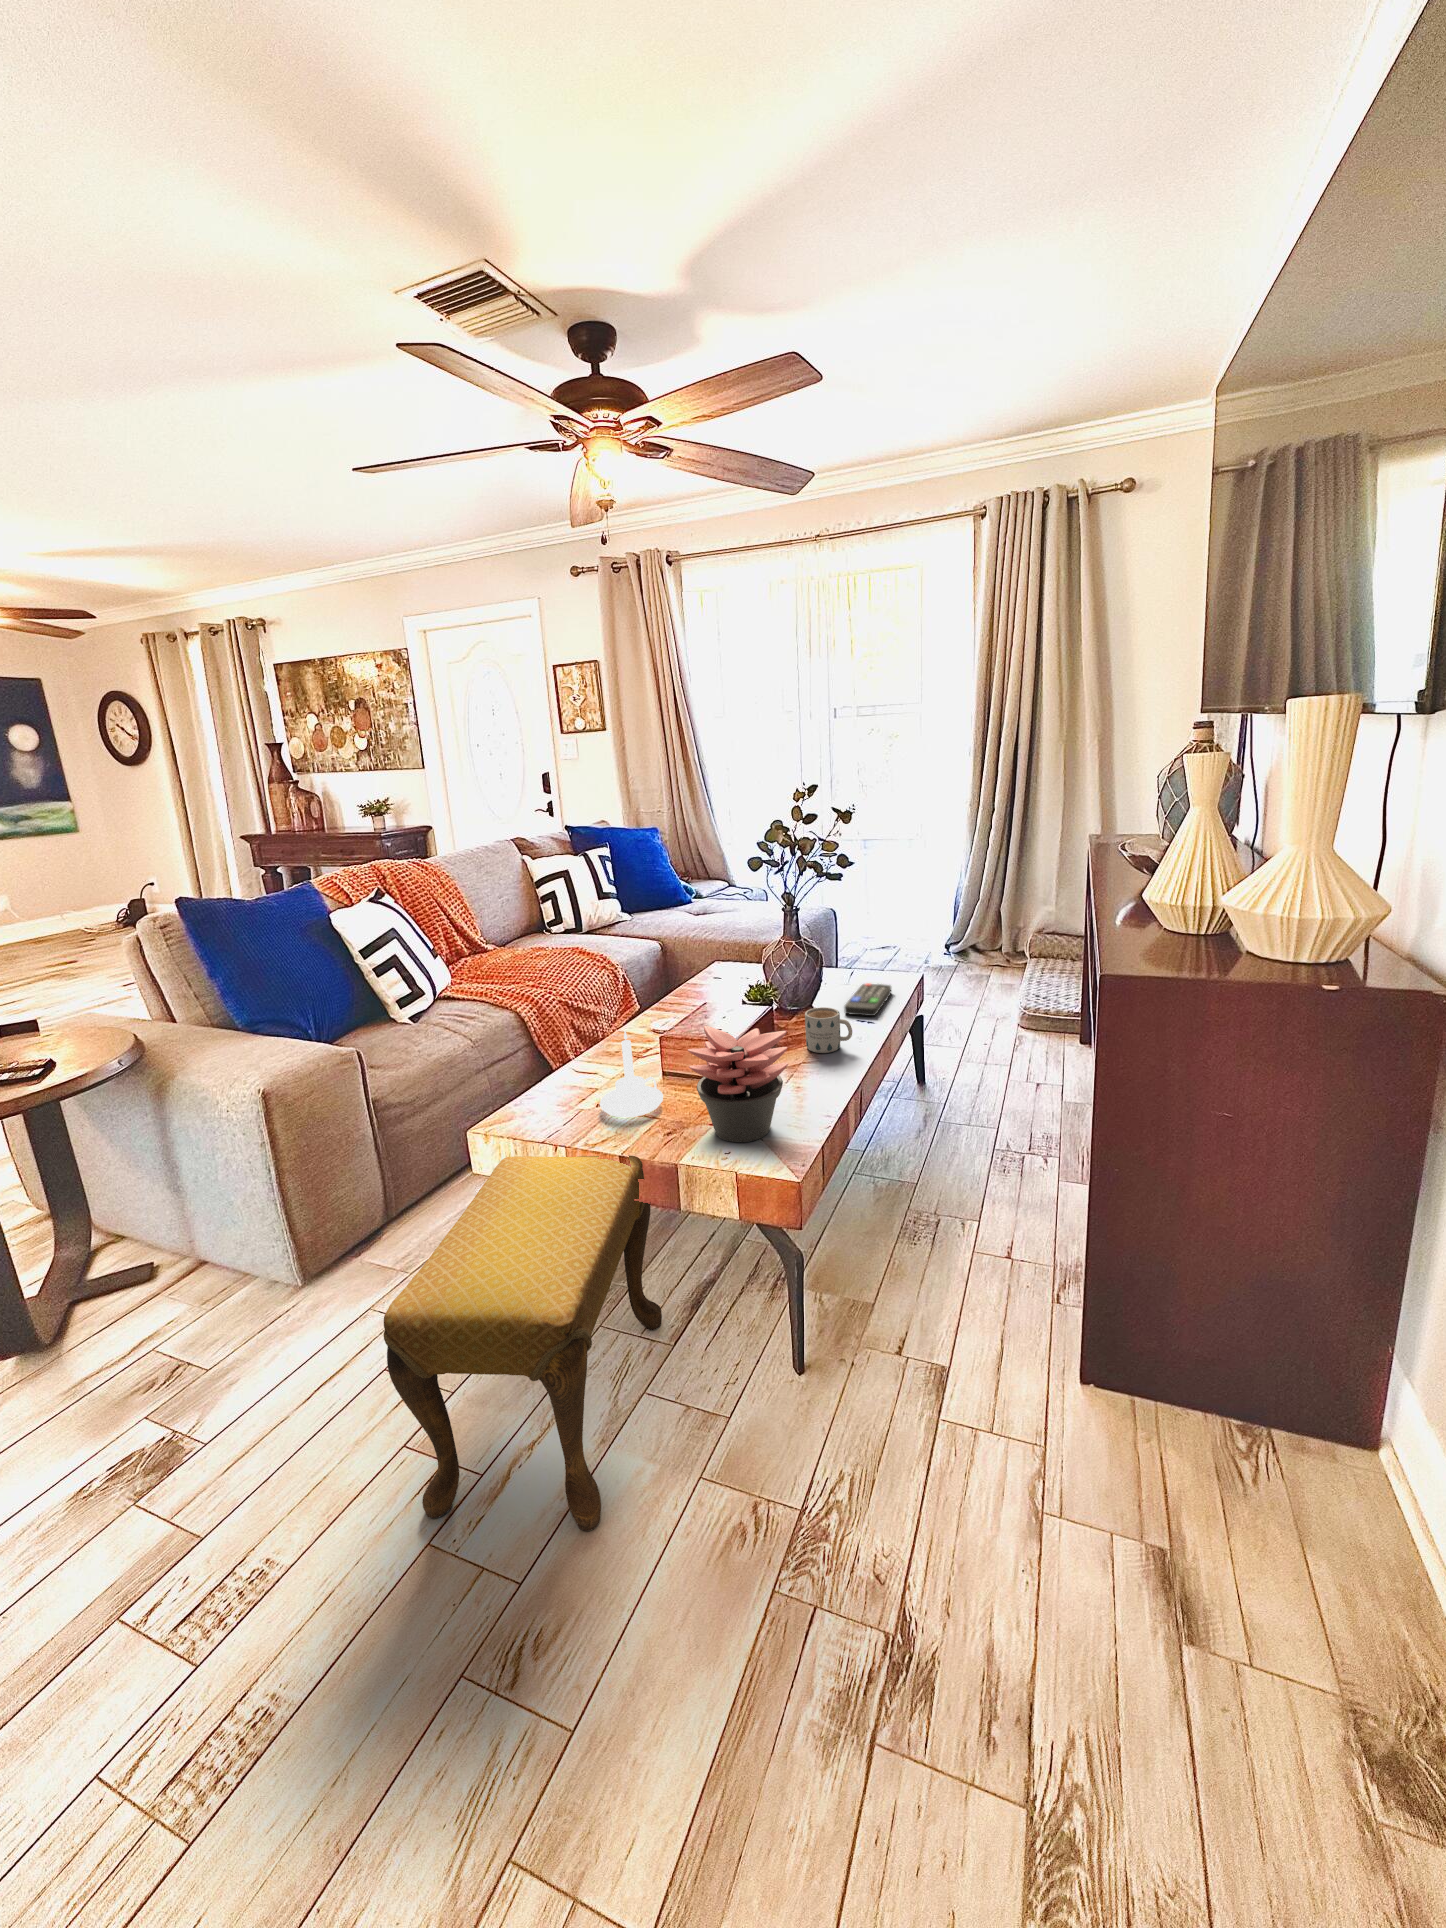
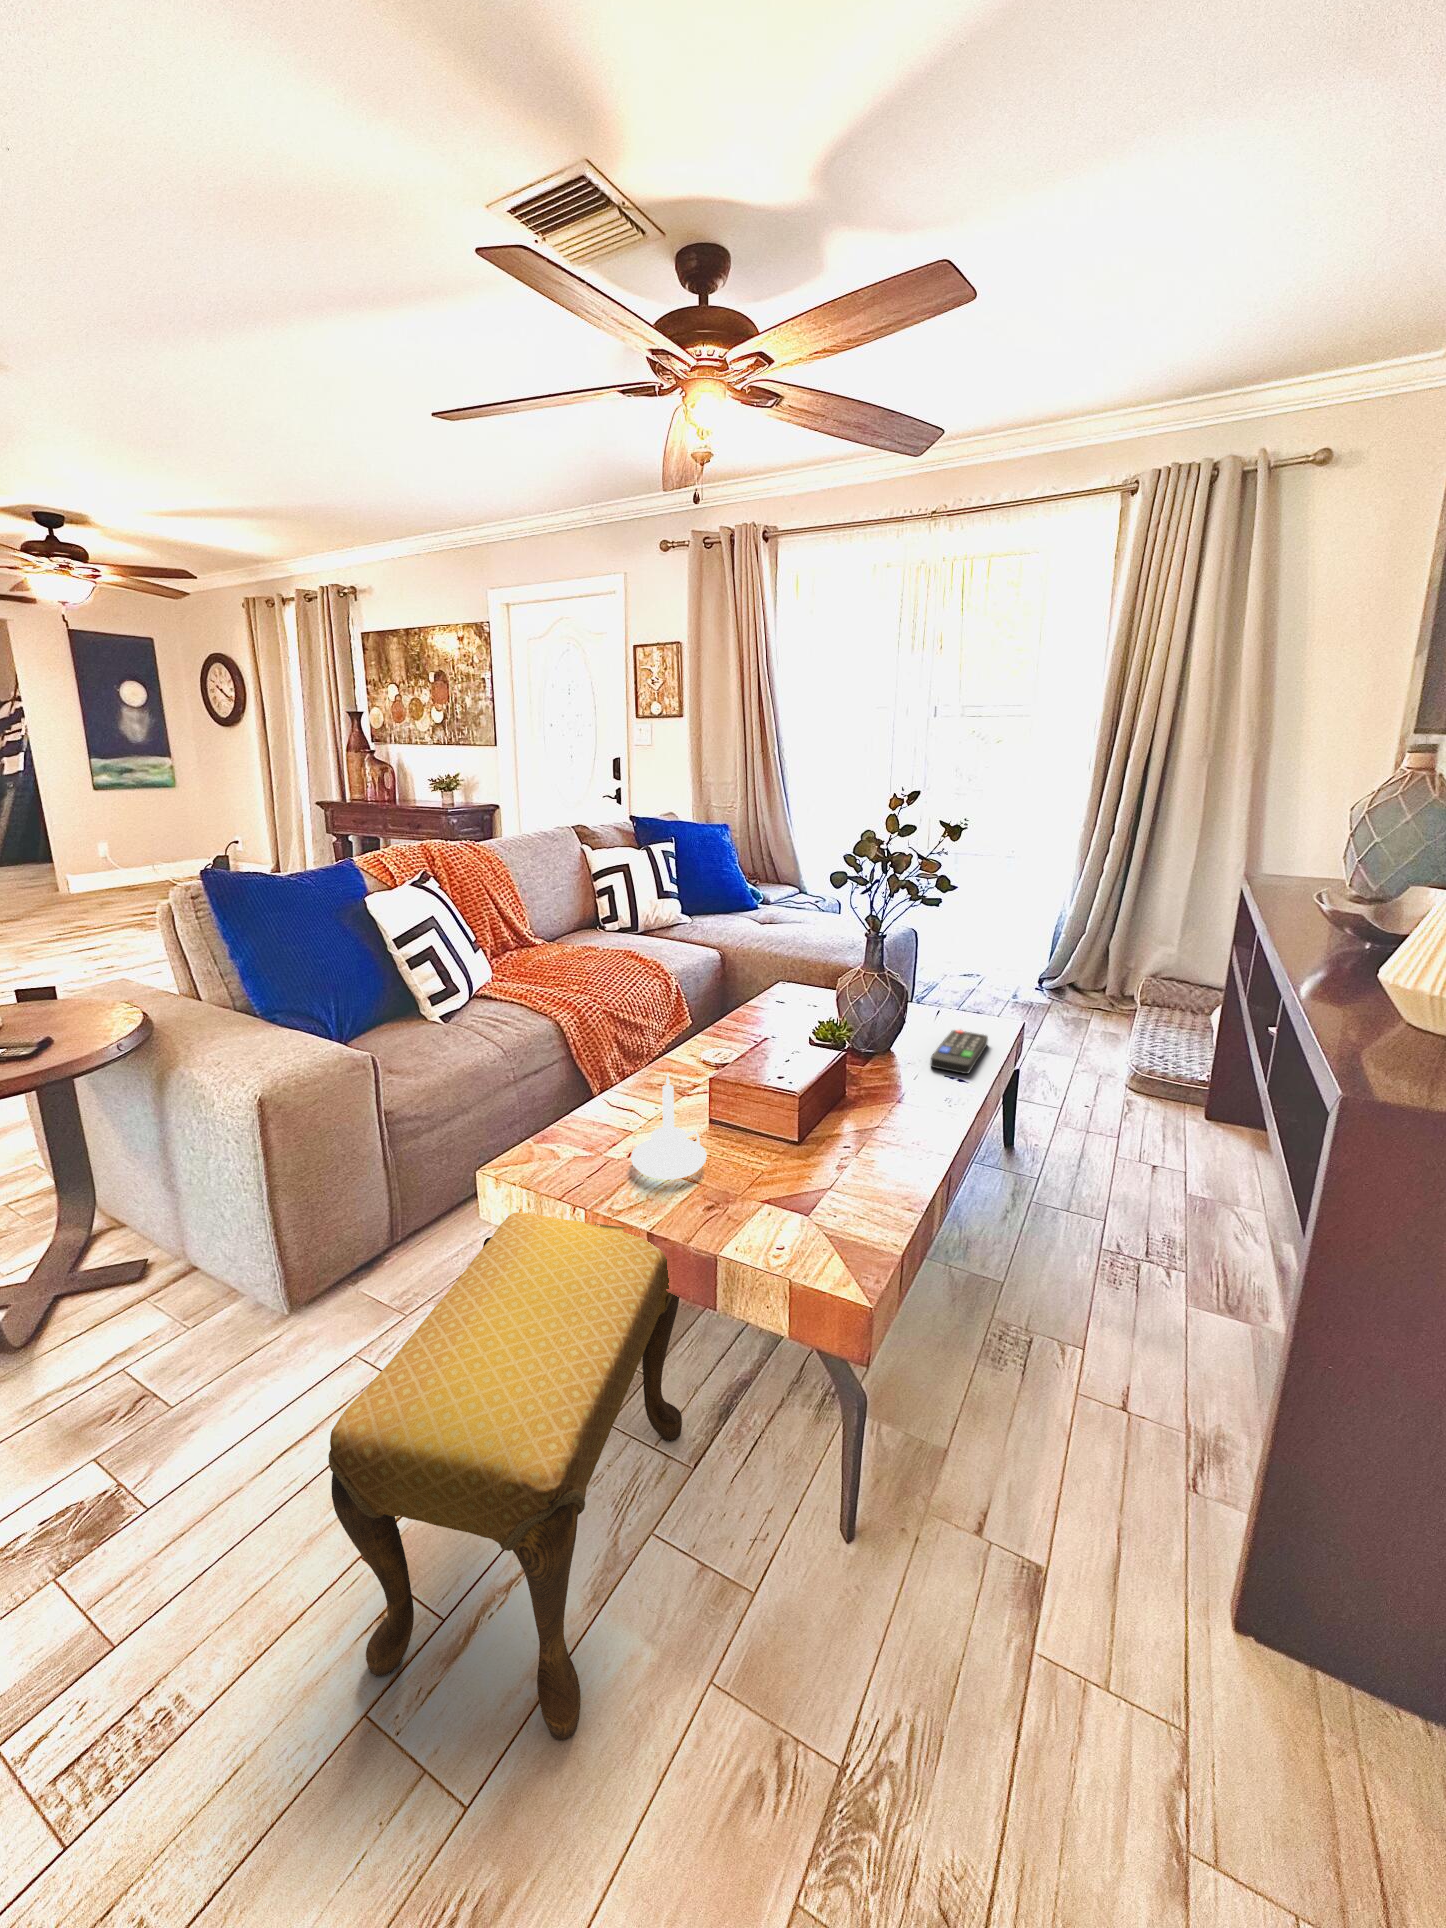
mug: present [805,1007,852,1053] -> none [884,1061,943,1118]
succulent plant: present [688,1026,788,1142] -> none [741,1081,868,1236]

